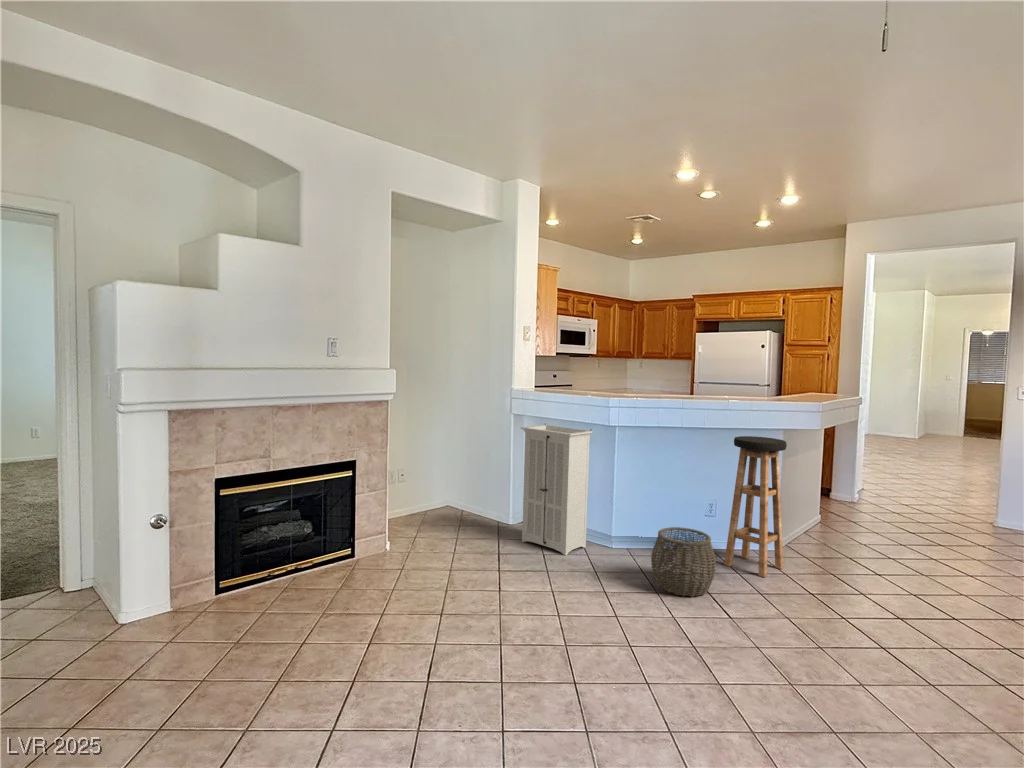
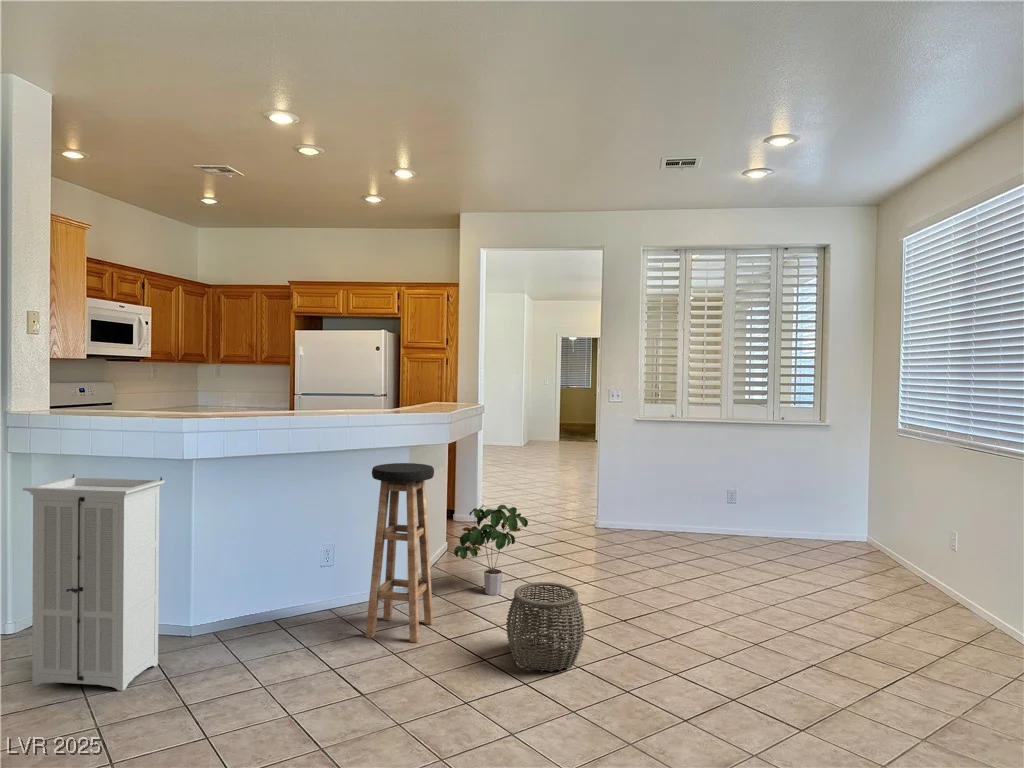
potted plant: none [810,484,889,563] -> present [454,505,528,595]
woven basket: present [651,527,716,597] -> present [506,582,585,672]

